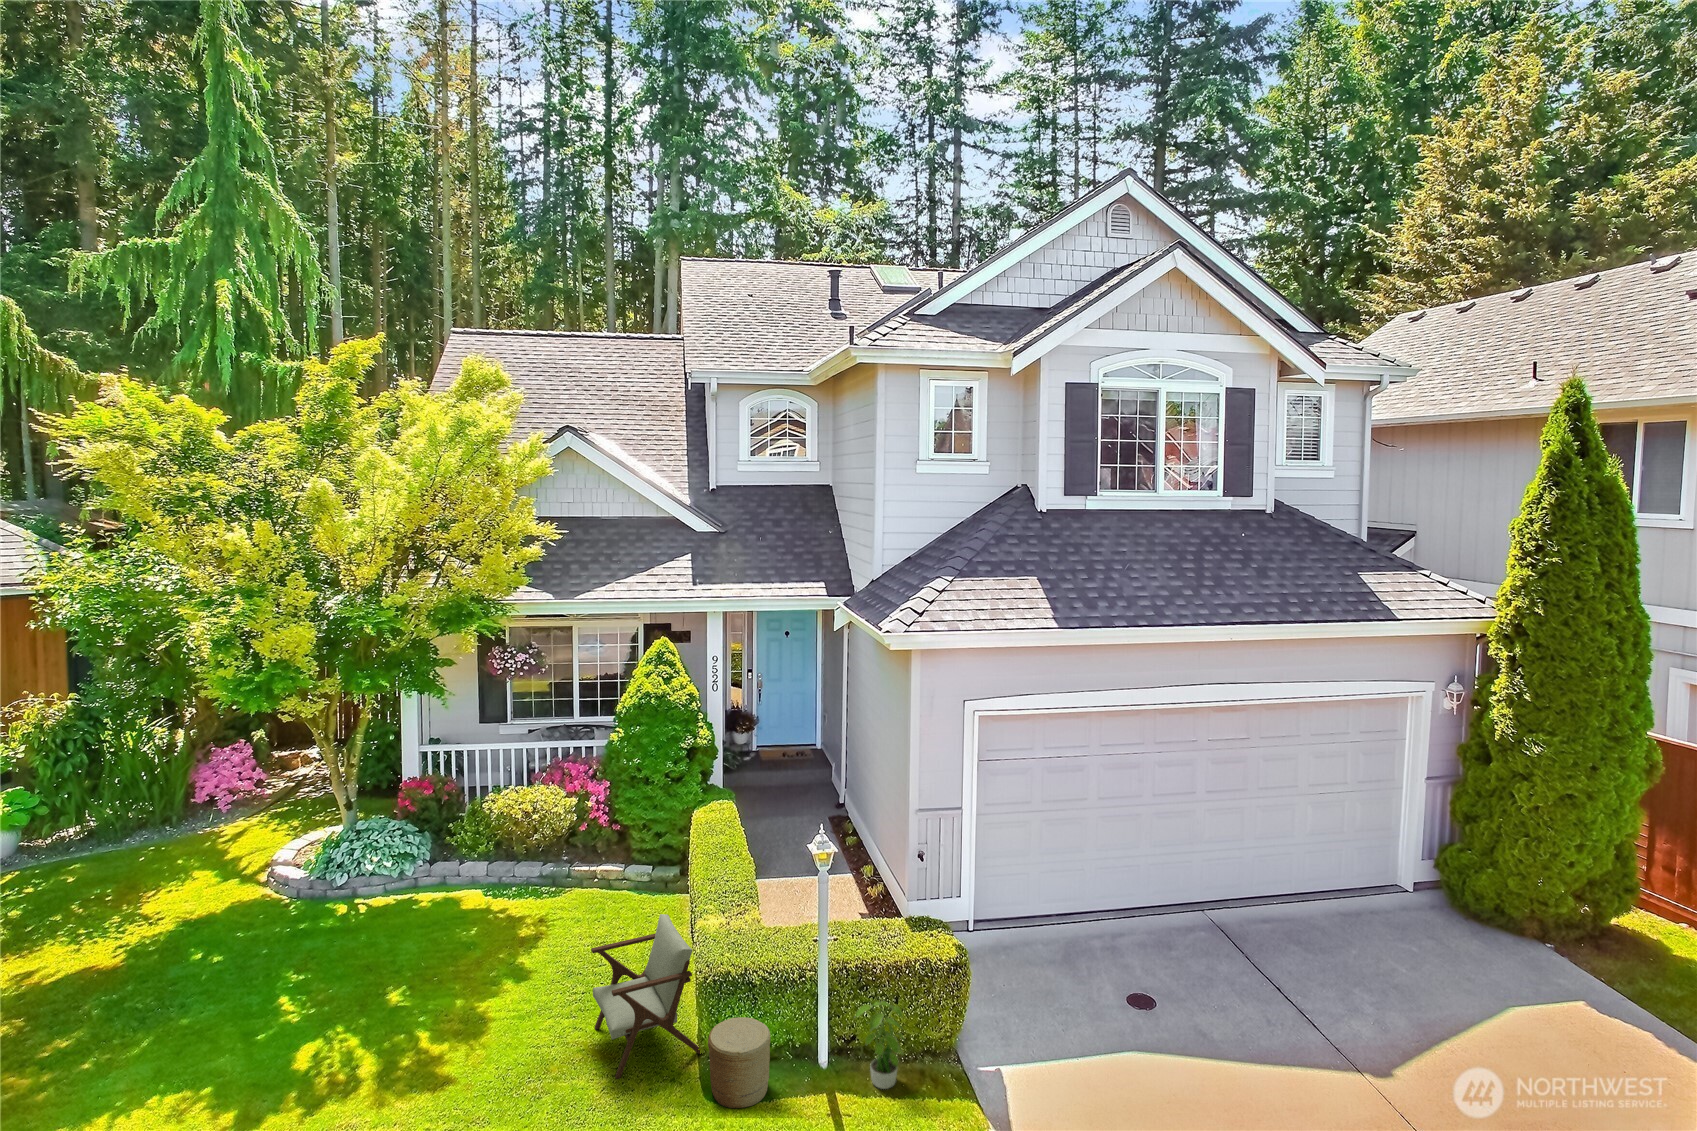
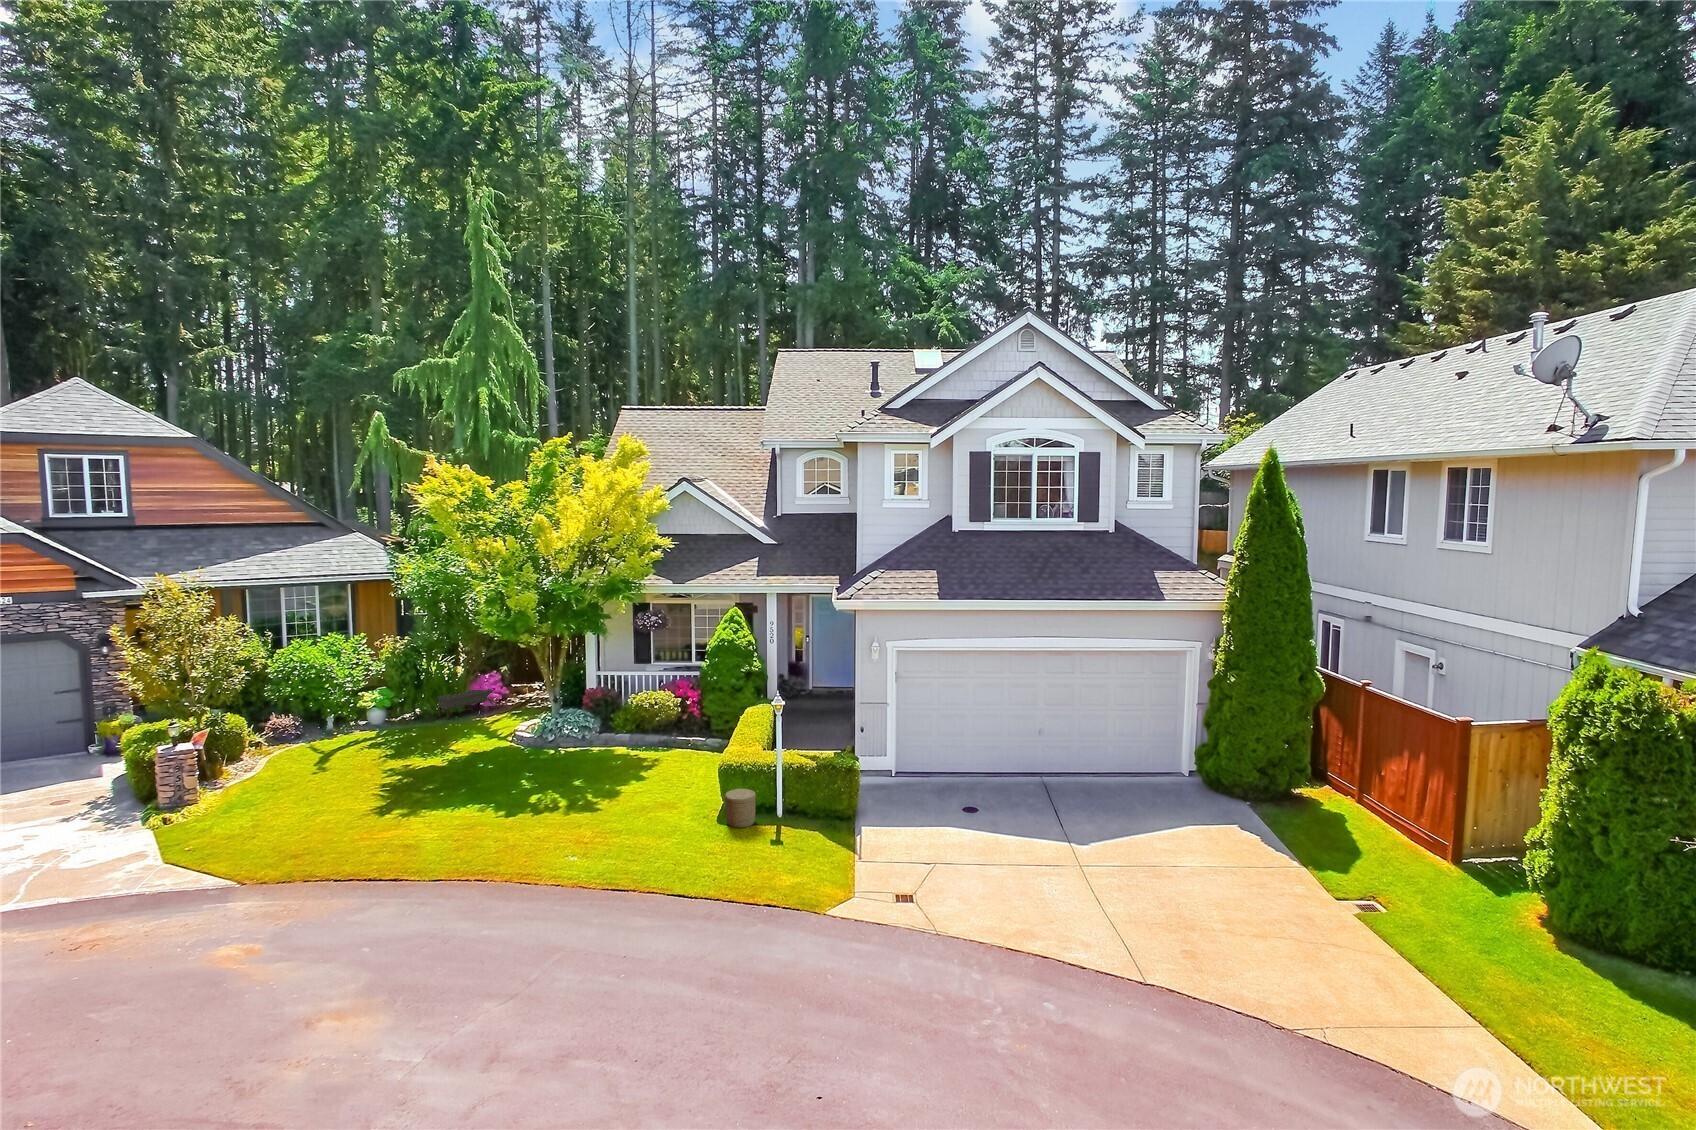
bench: none [125,779,235,844] -> present [437,689,493,719]
lounge chair: present [591,914,700,1079] -> none [674,743,727,816]
potted plant: present [855,1001,904,1089] -> none [797,781,824,826]

